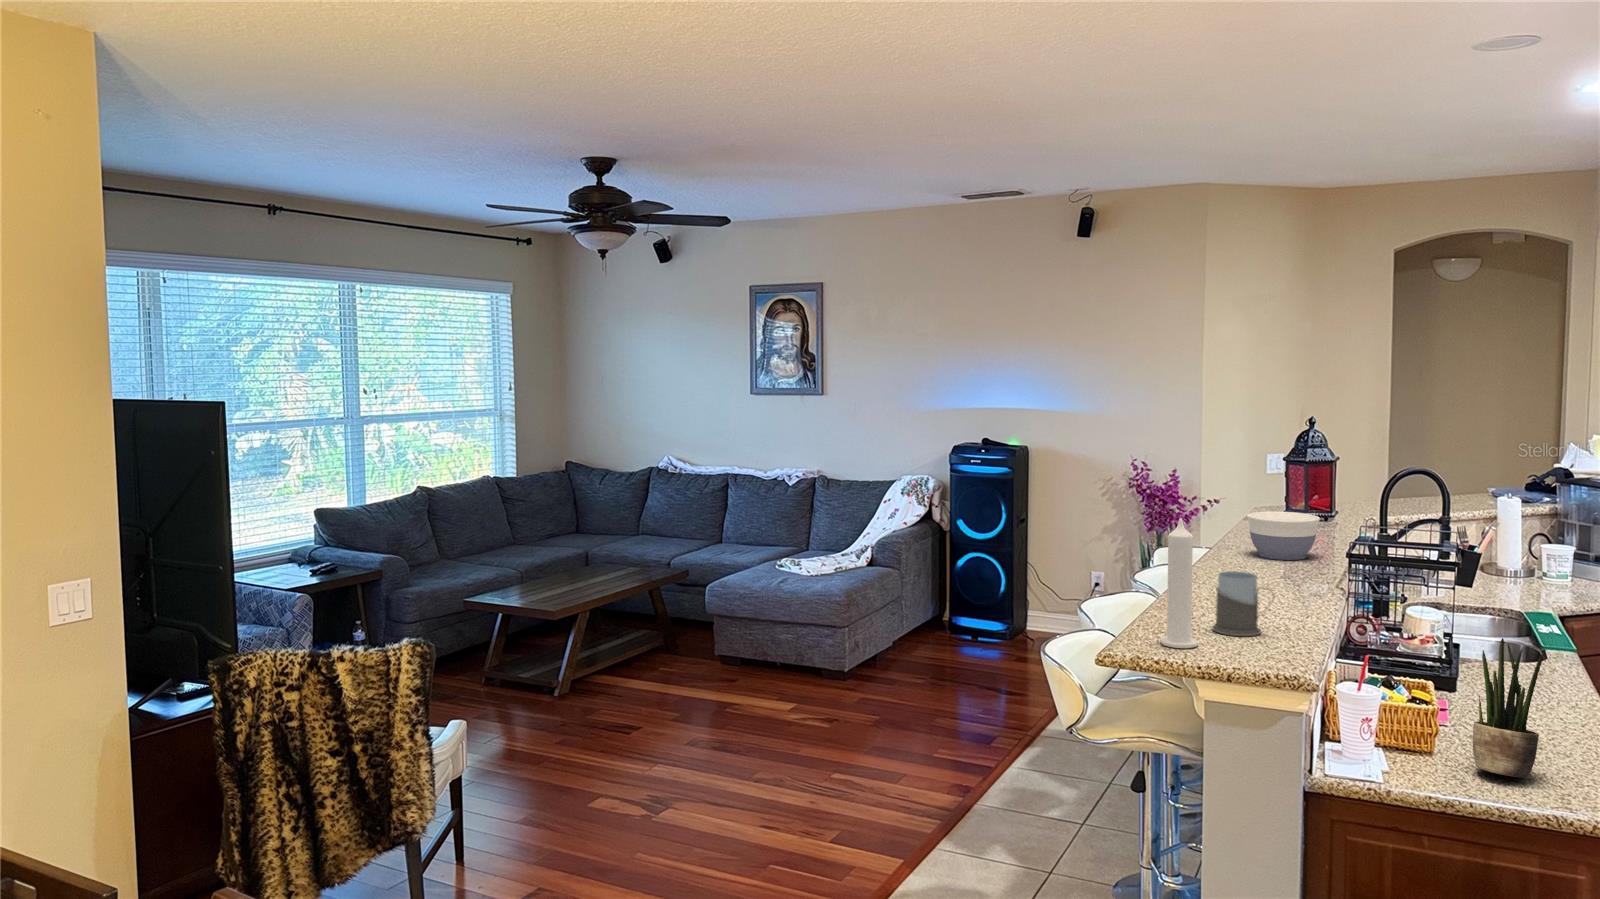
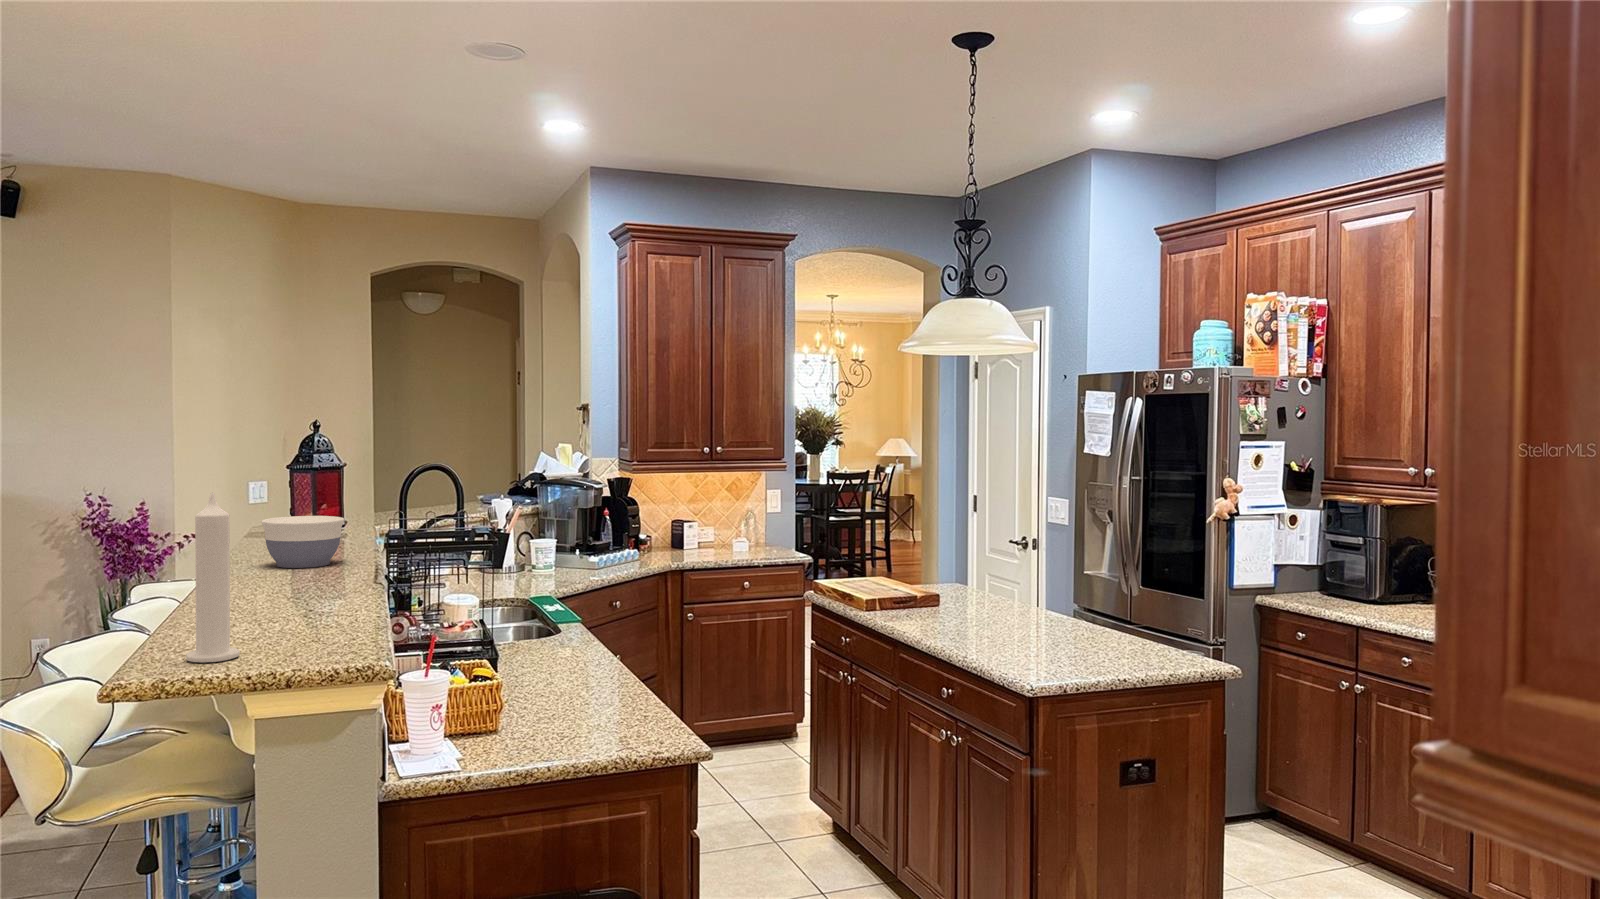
mug: present [1212,571,1275,636] -> none [251,562,328,640]
potted plant: present [1473,638,1544,778] -> none [537,595,594,732]

